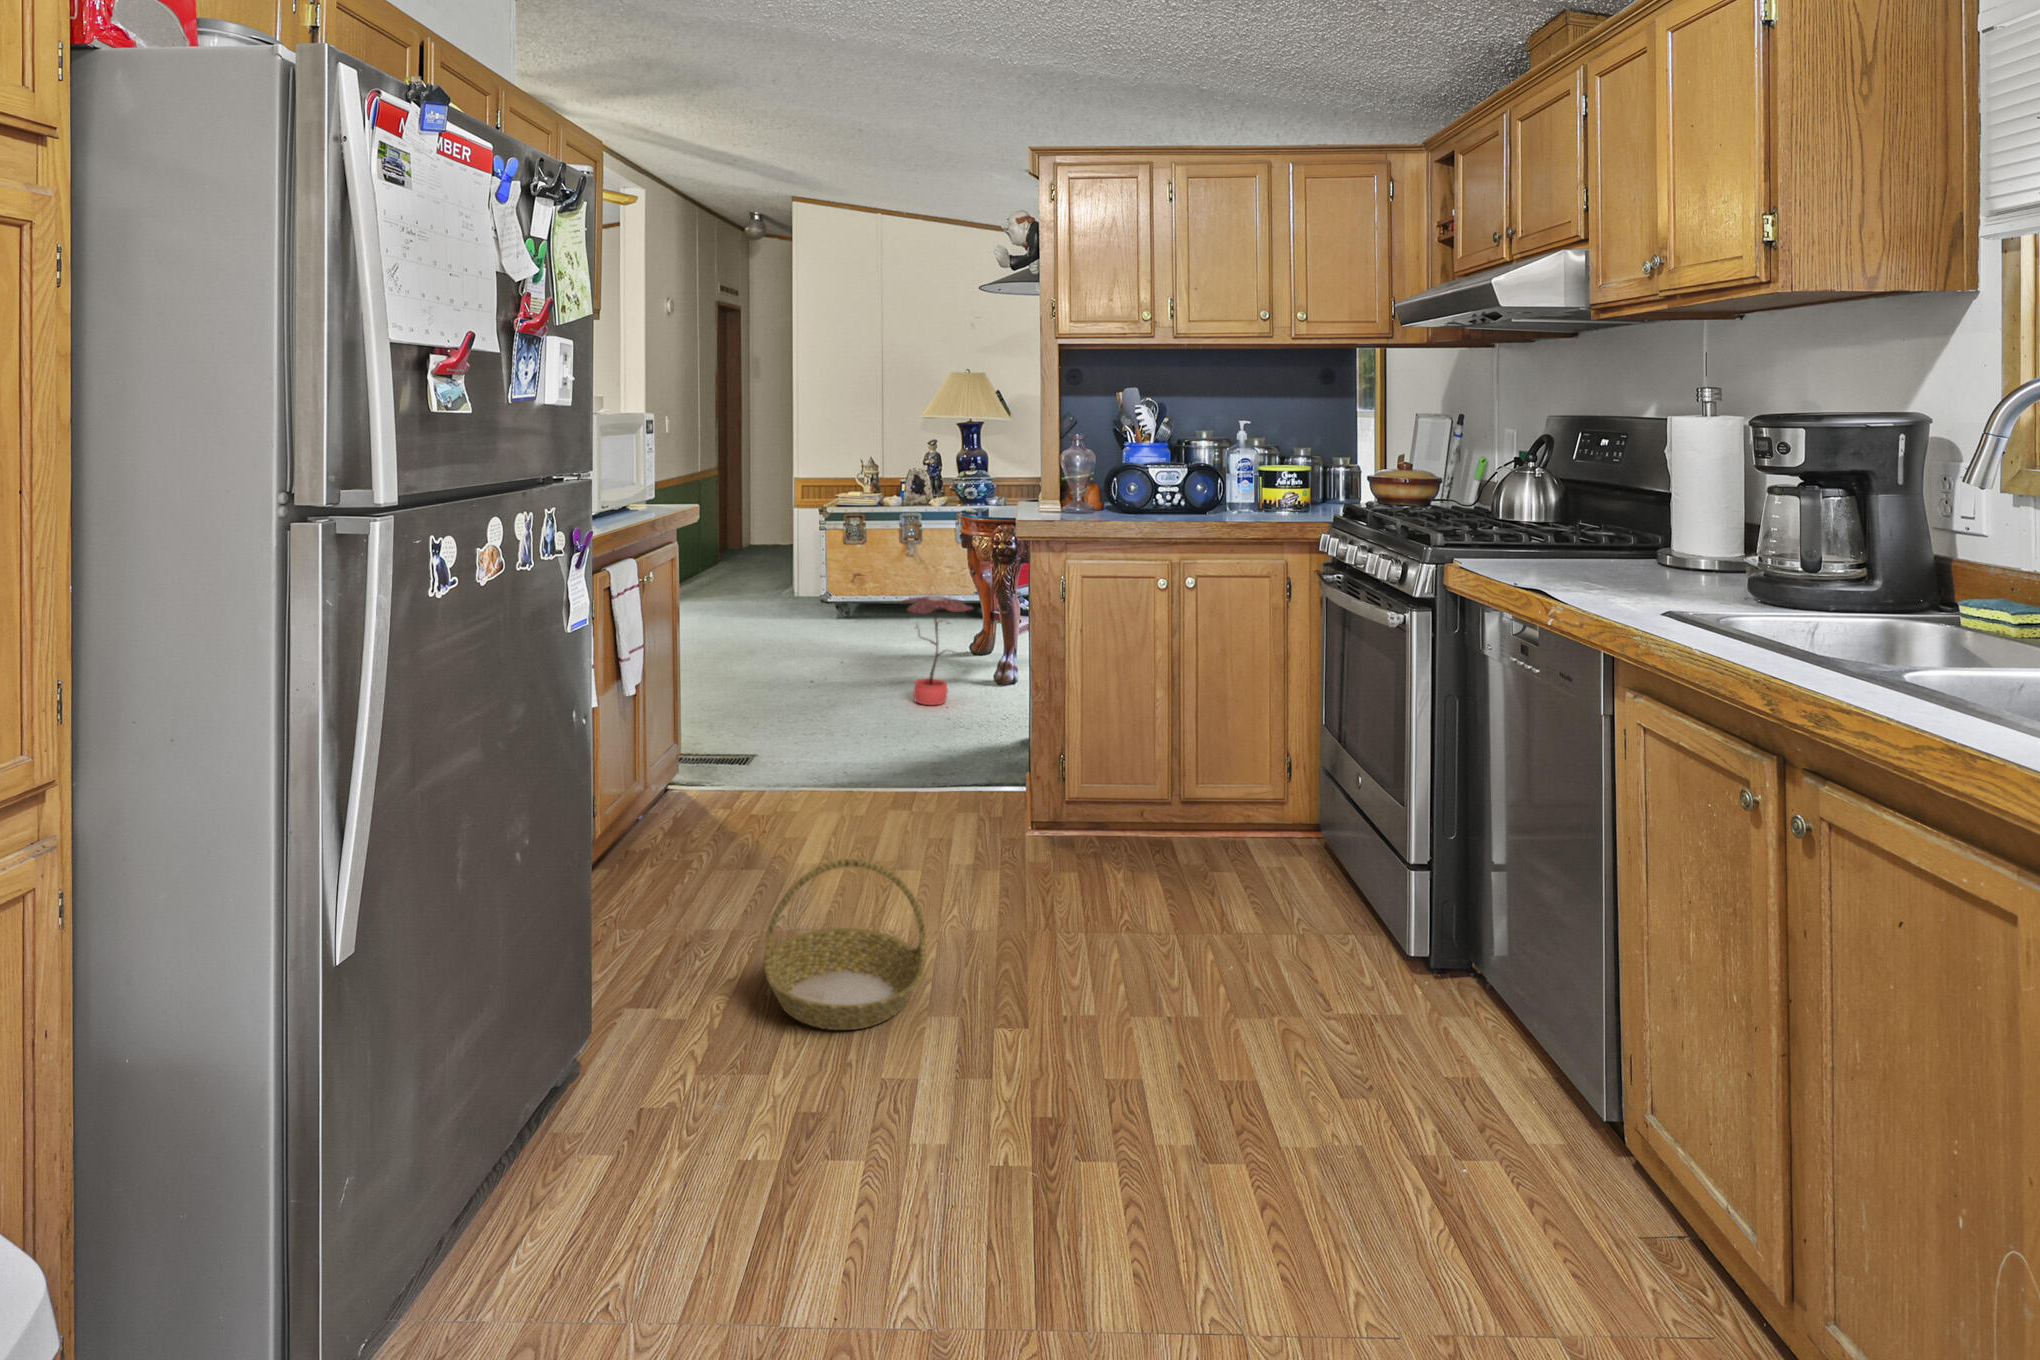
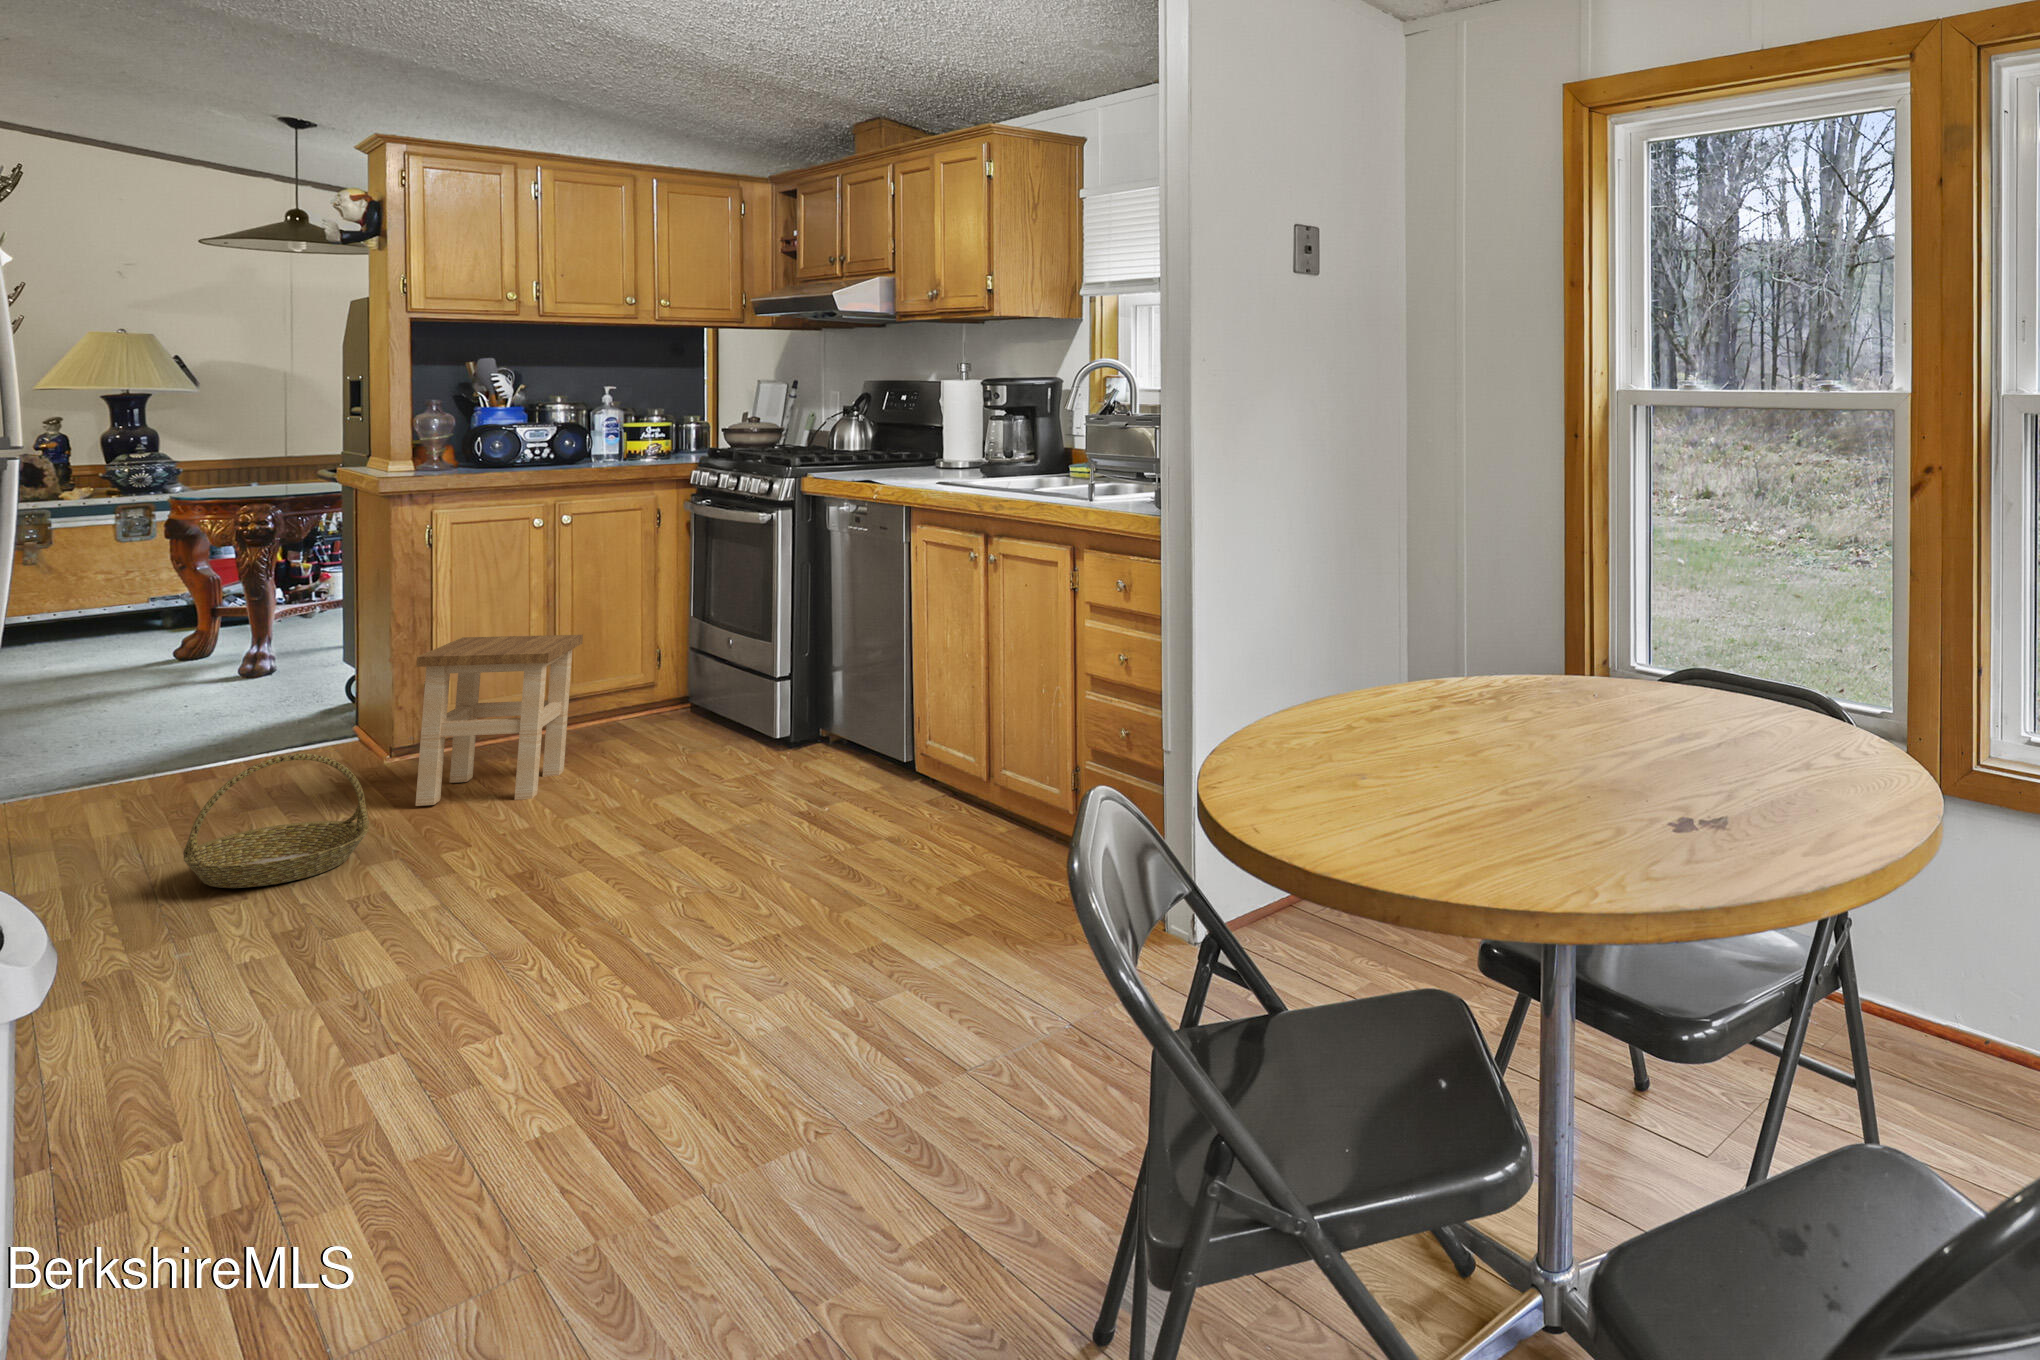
potted plant: present [901,596,972,705] -> none [105,589,232,711]
stool: none [1003,720,1180,968] -> present [416,635,583,806]

